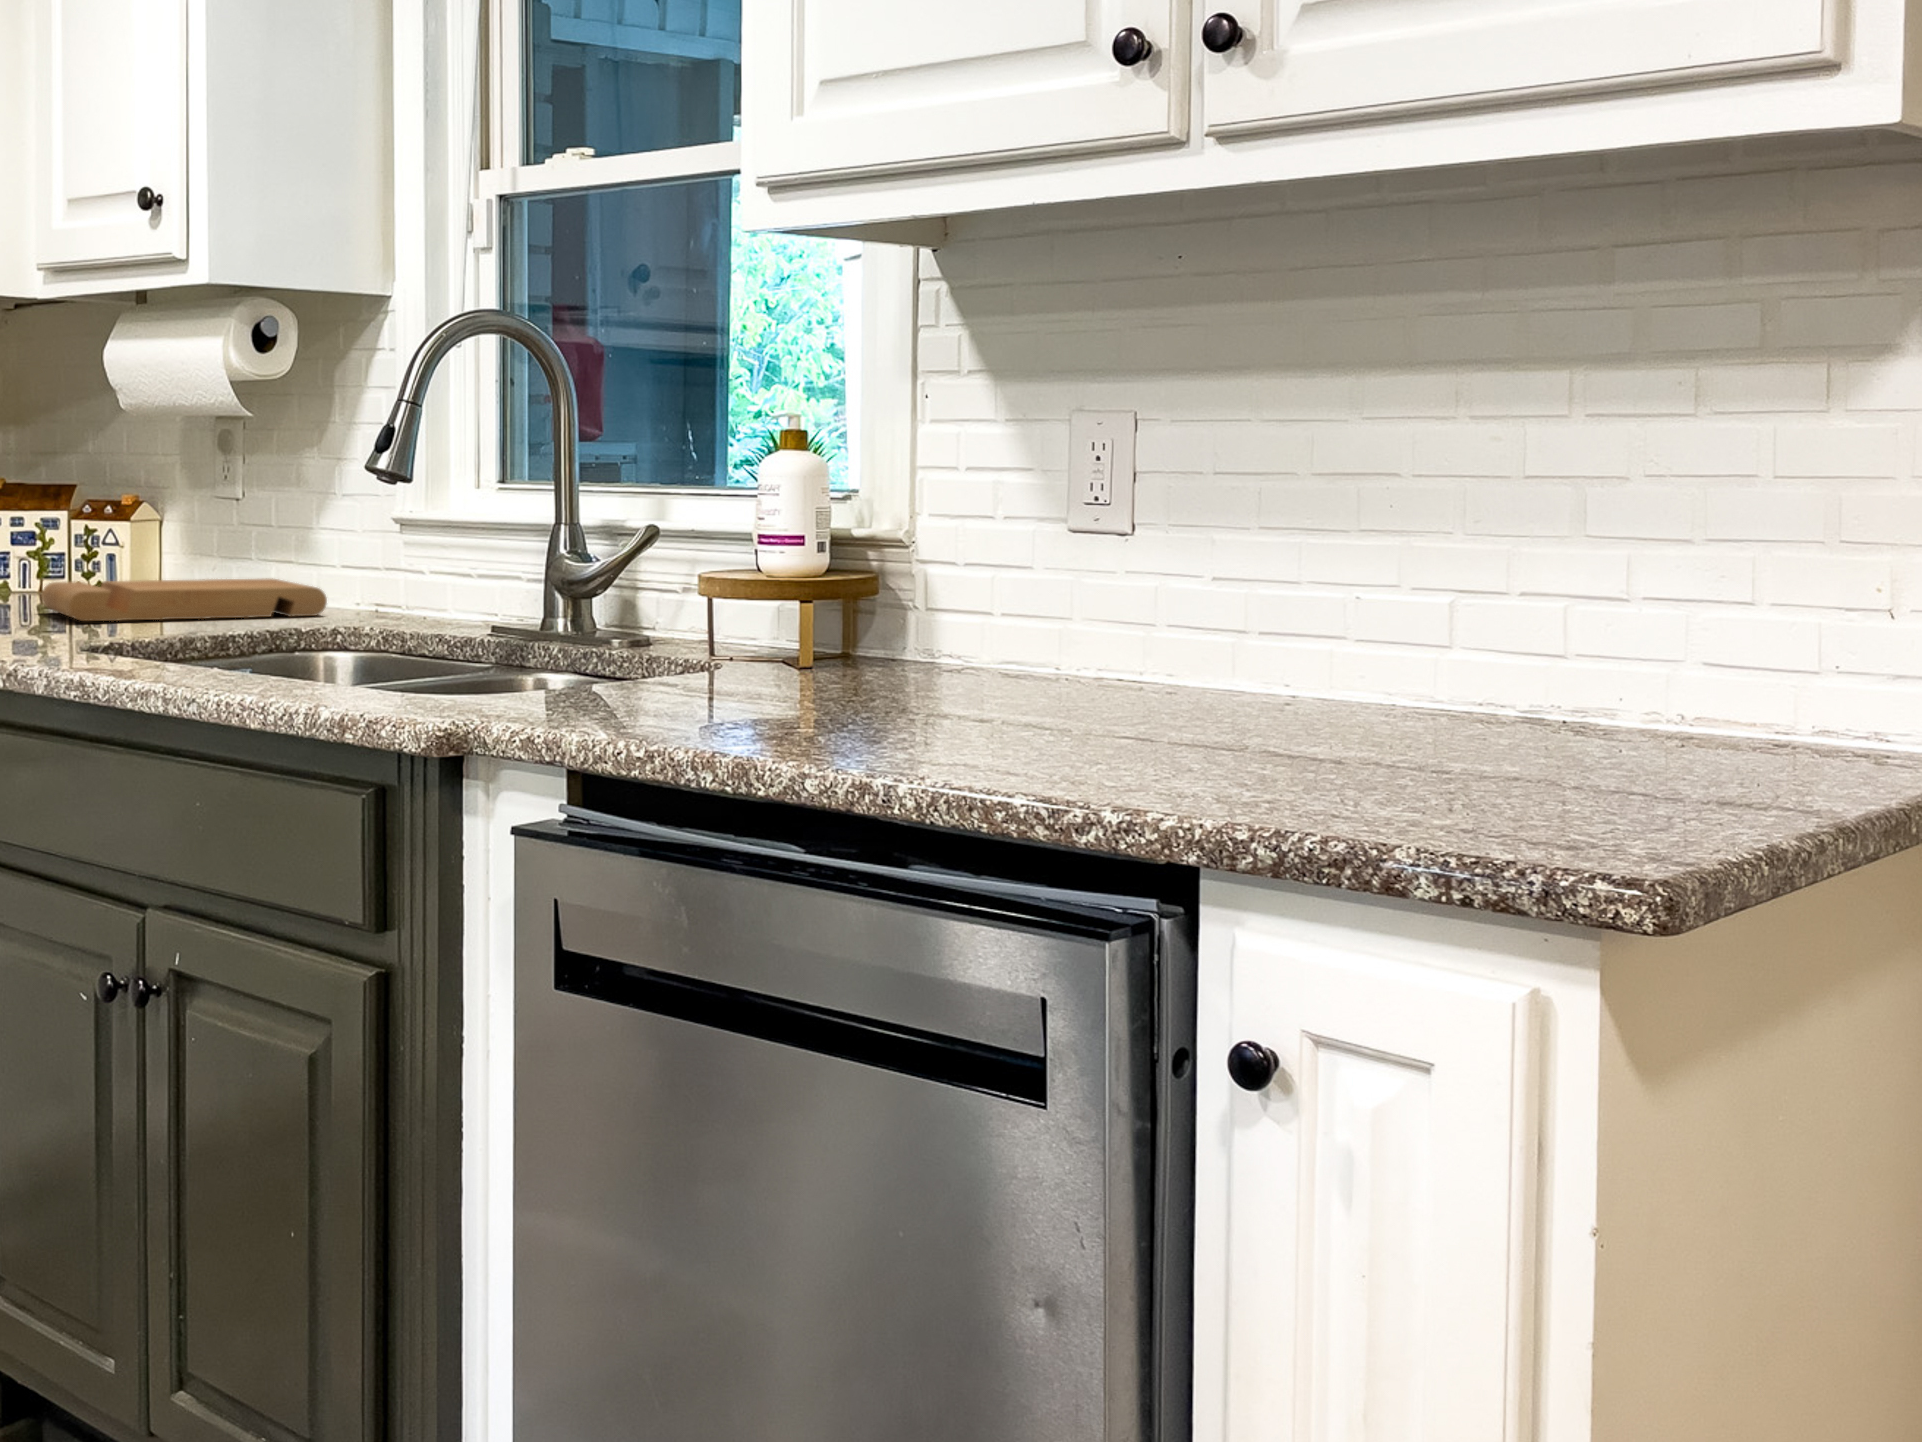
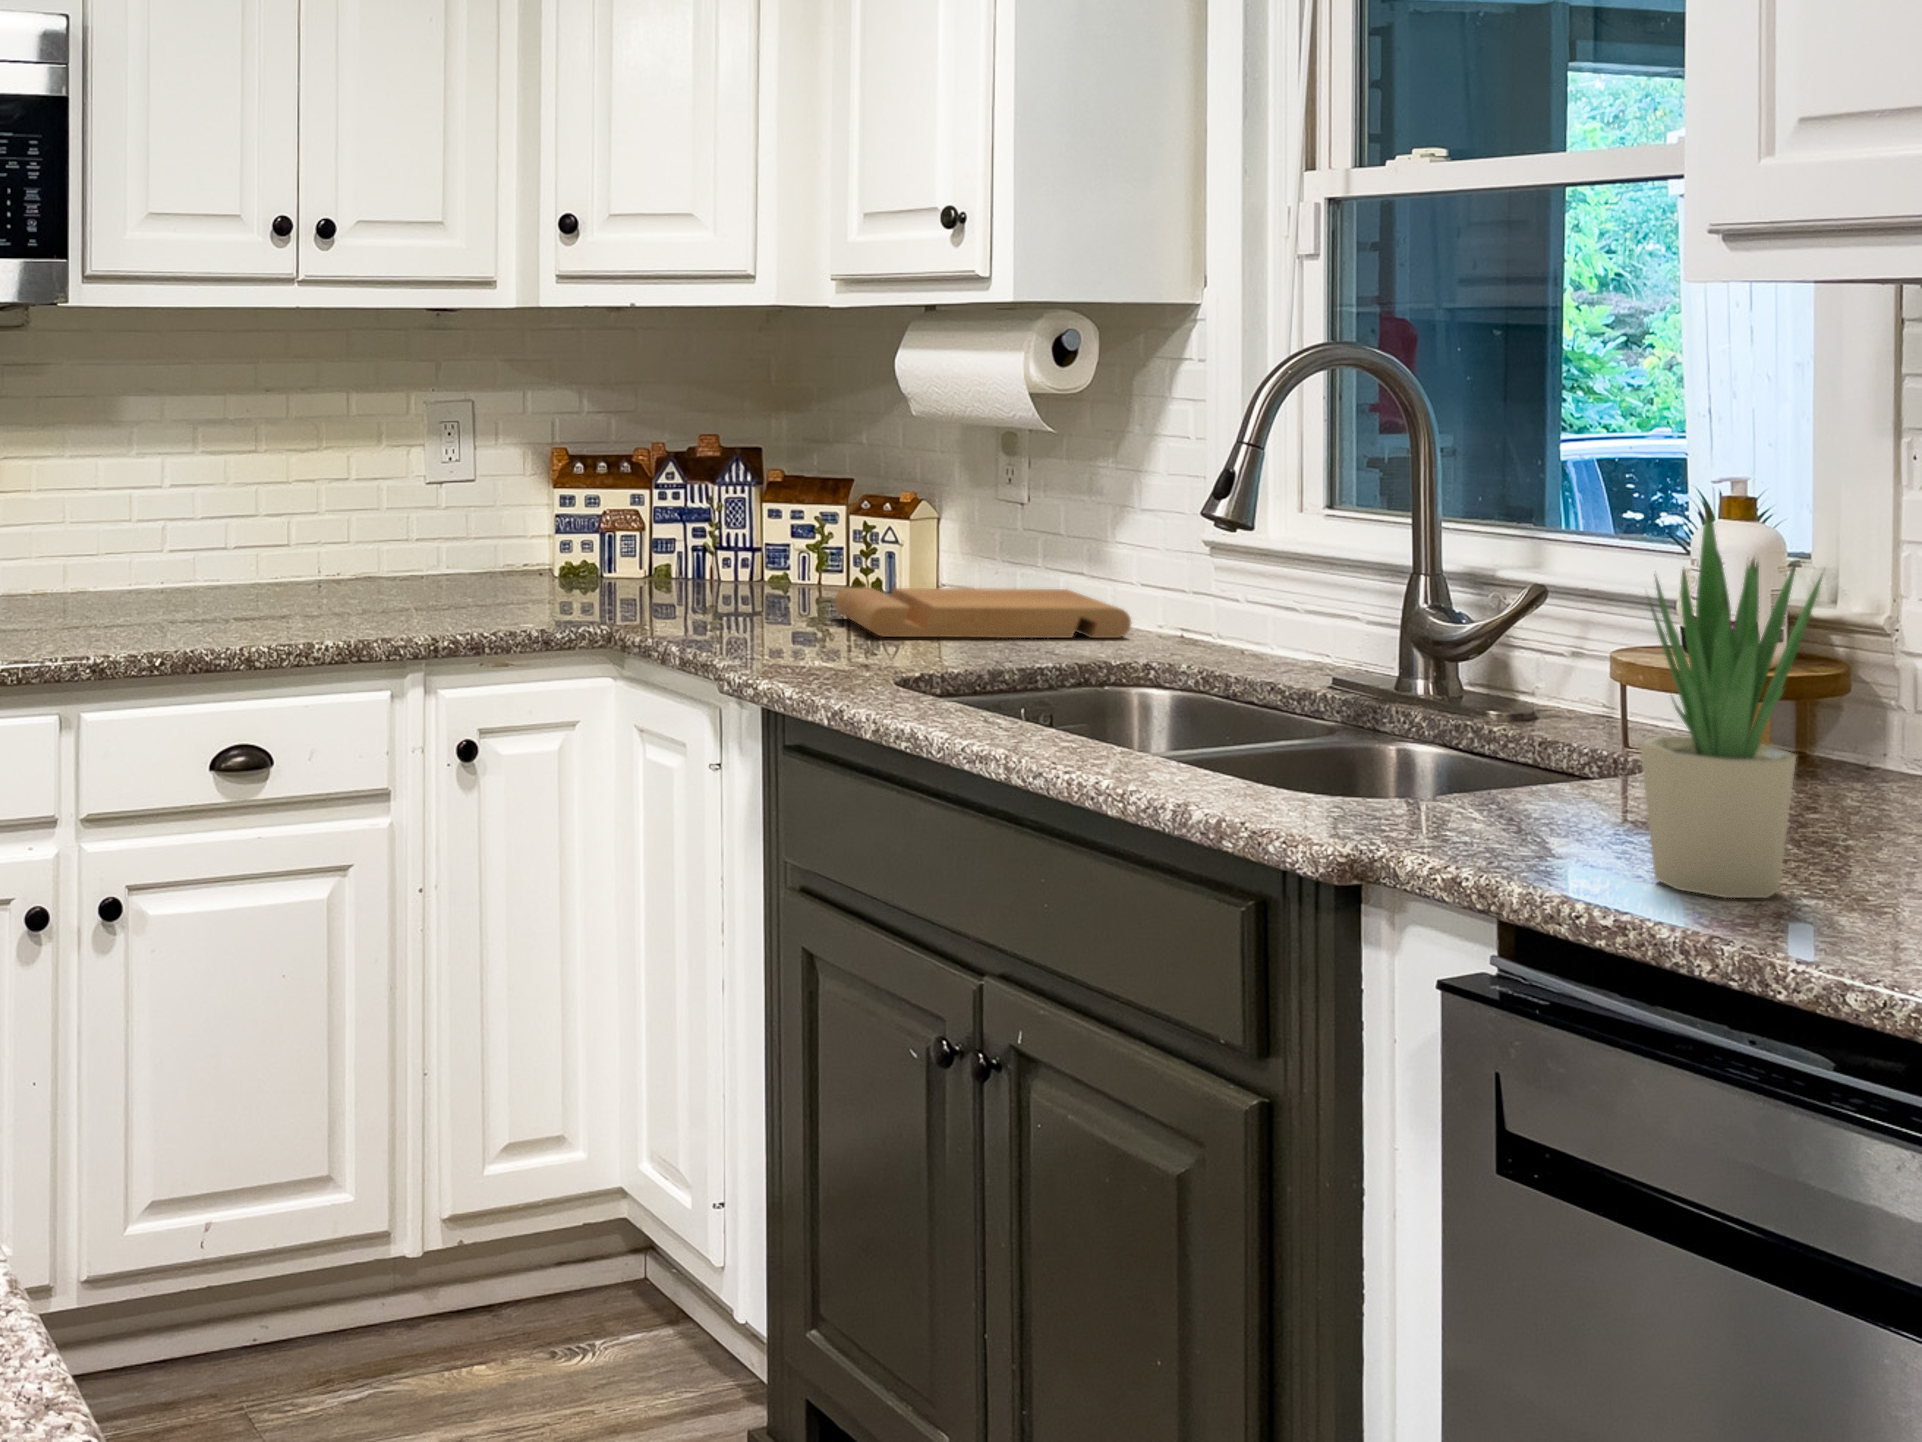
potted plant: none [677,390,819,729] -> present [1640,506,1823,898]

